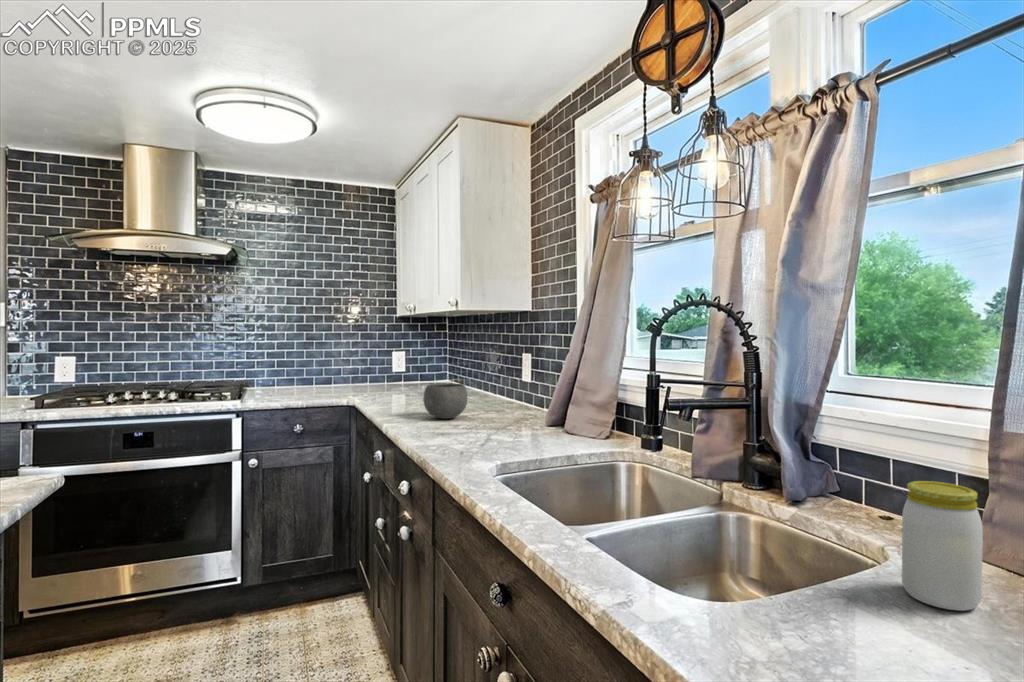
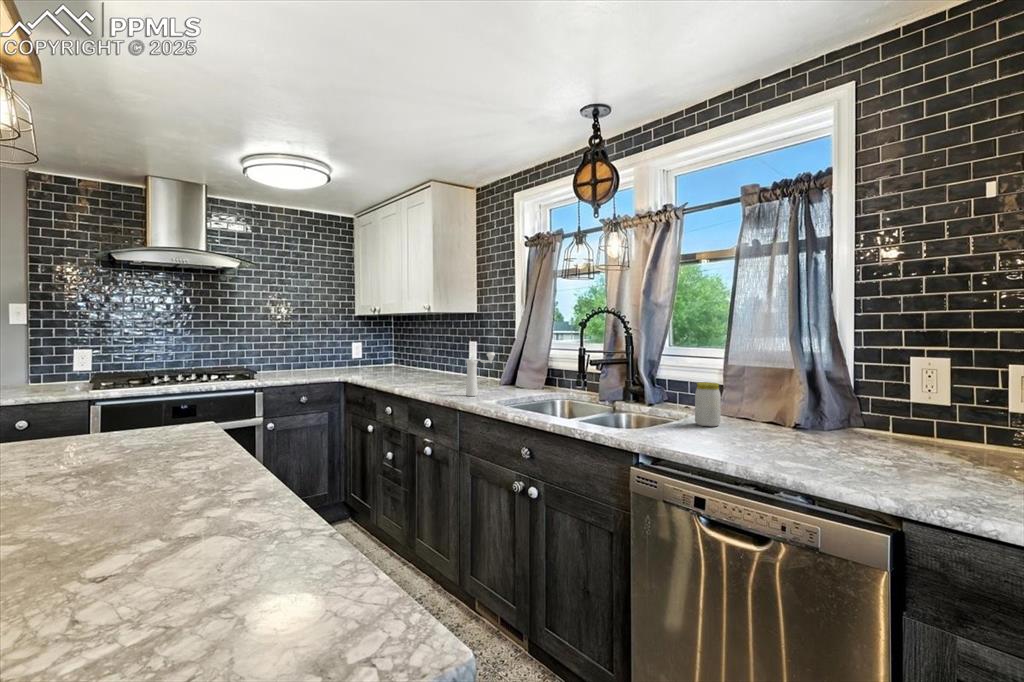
pepper mill: none [469,375,522,449] -> present [466,352,495,396]
ceramic bowl: present [423,384,467,419] -> none [414,361,443,384]

